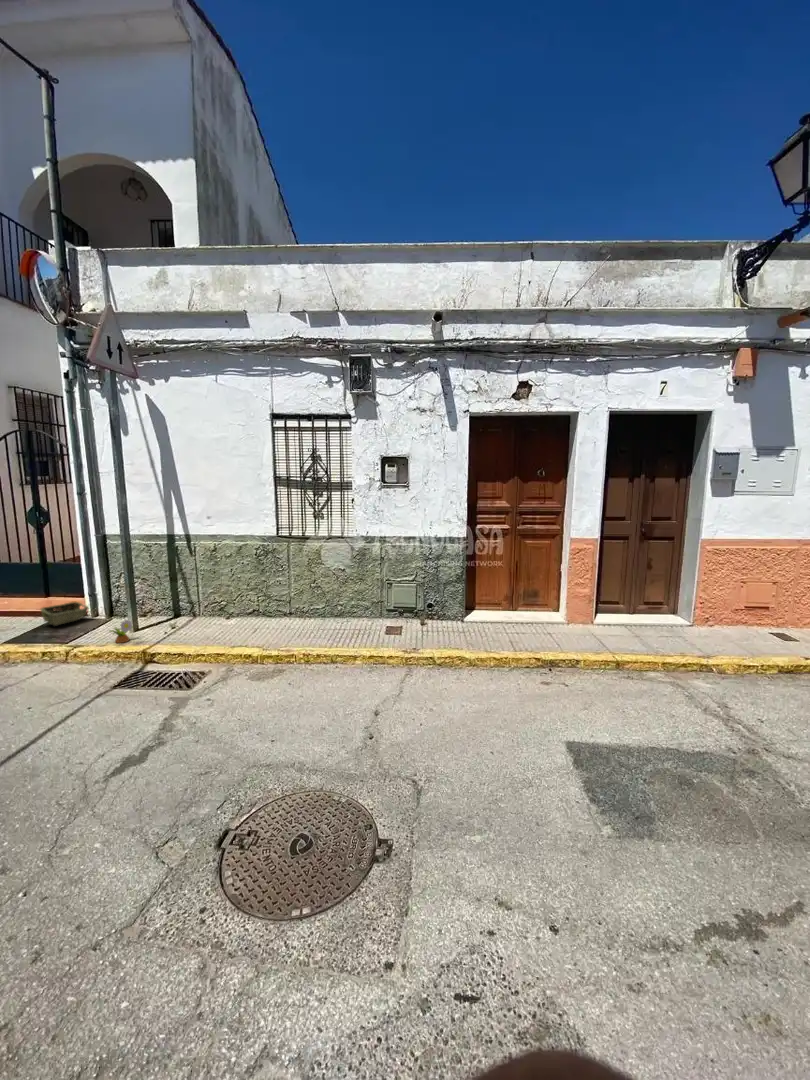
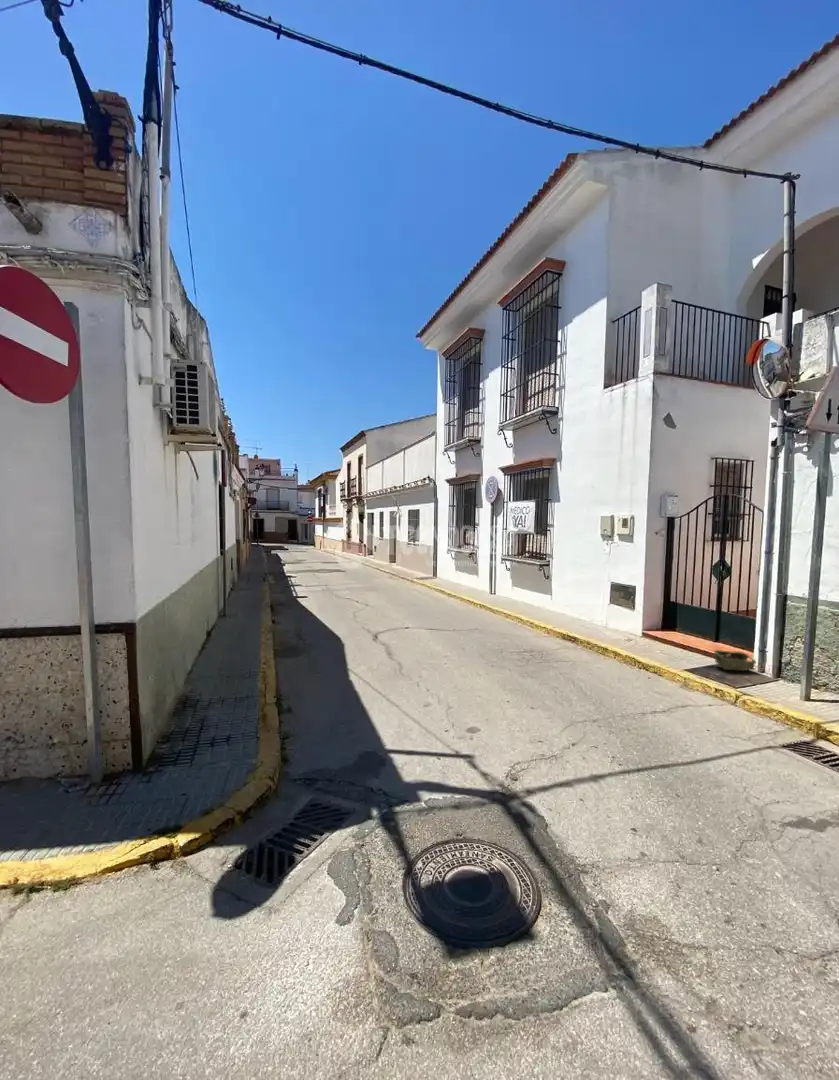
decorative plant: present [109,620,133,643] -> none [778,683,807,707]

